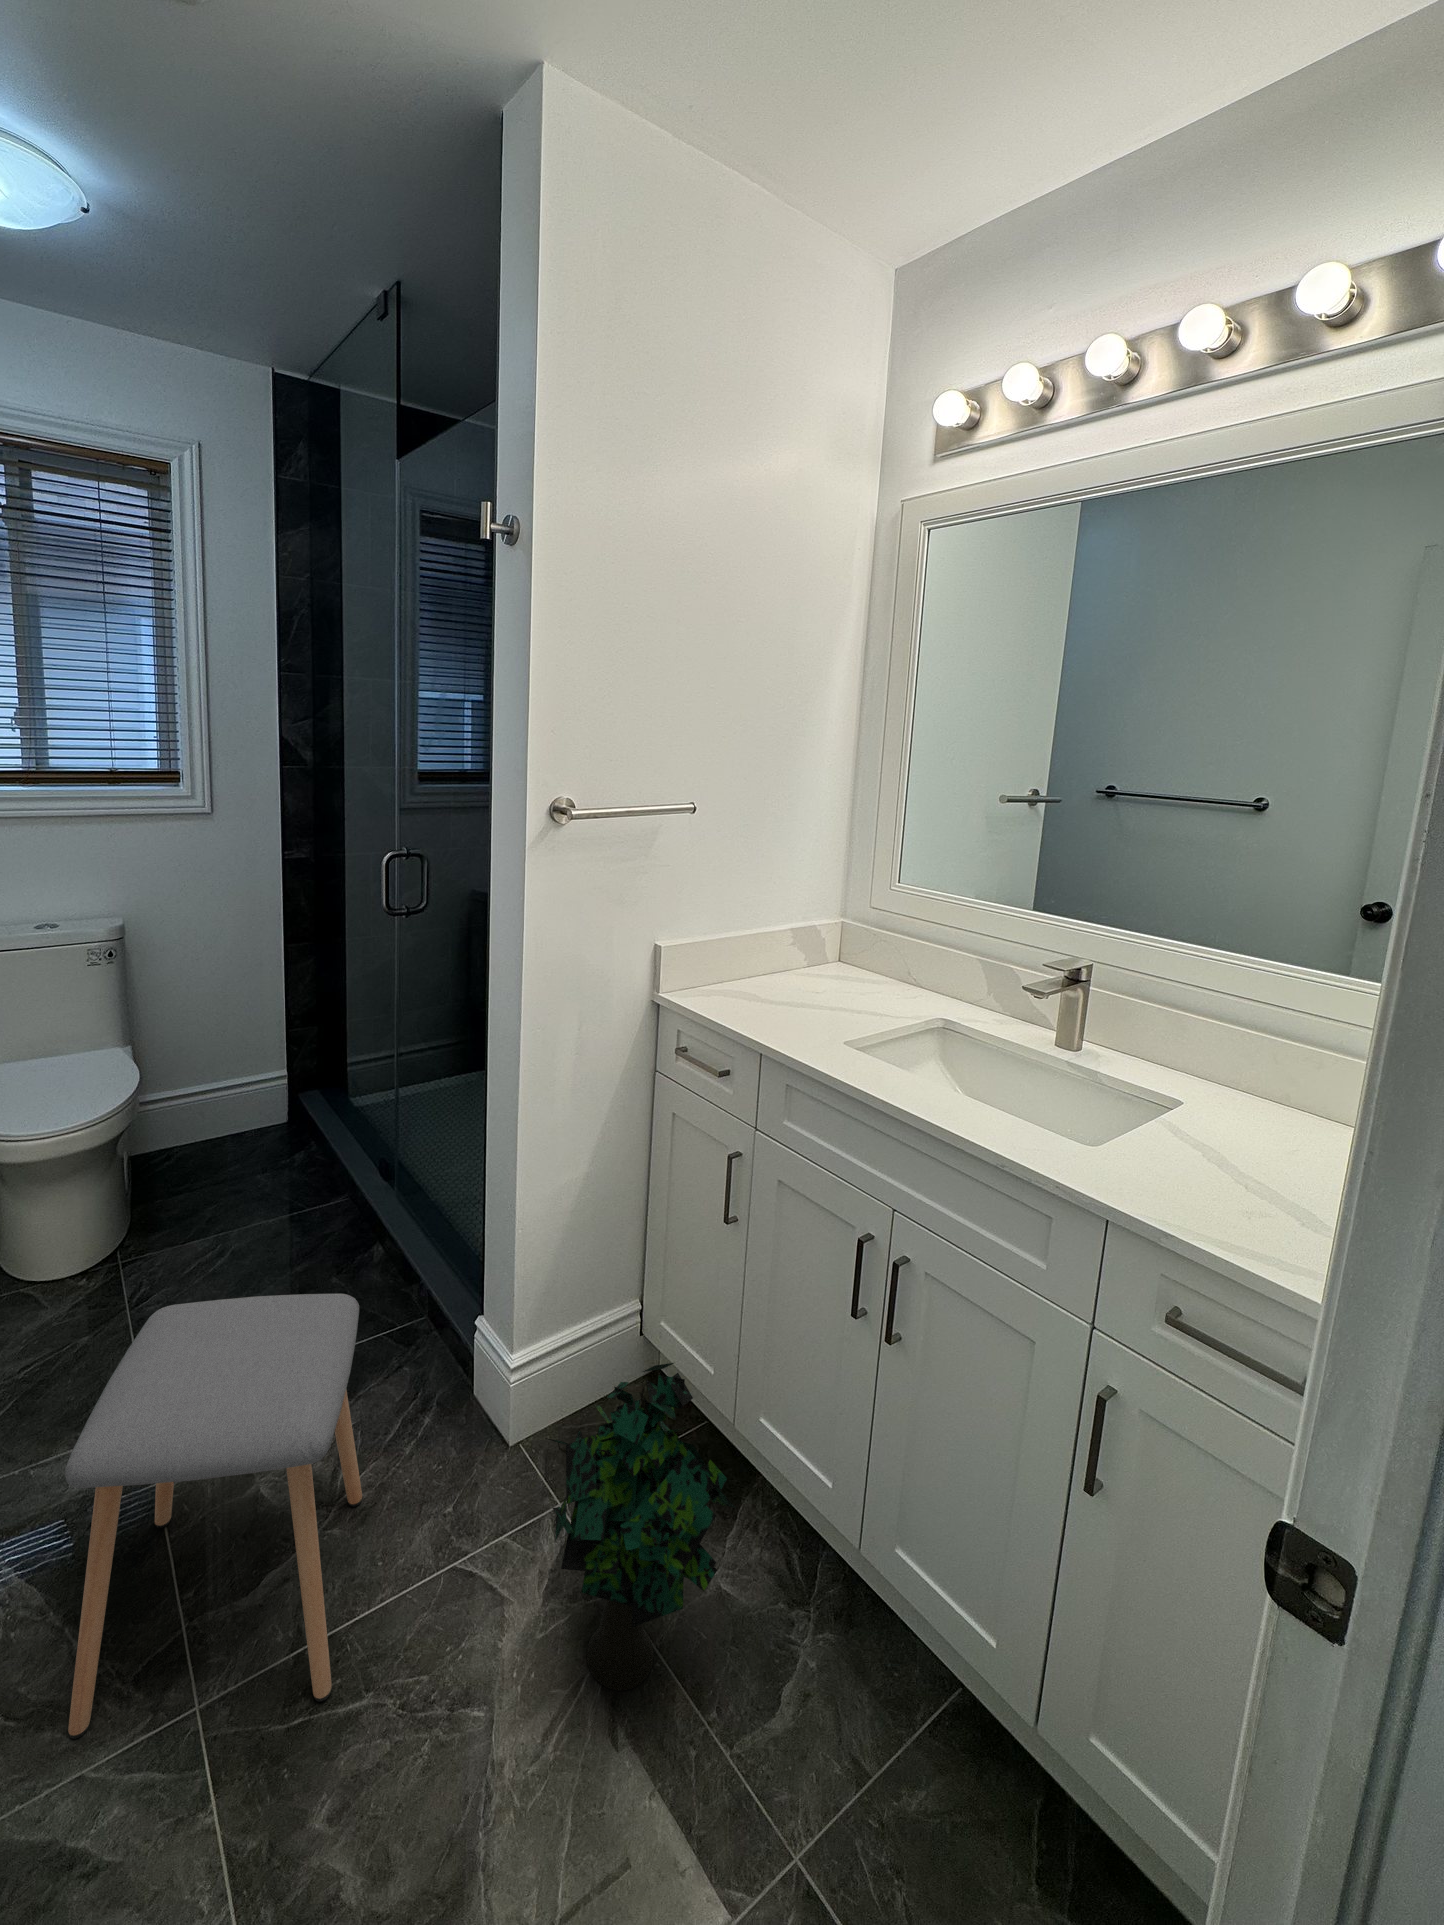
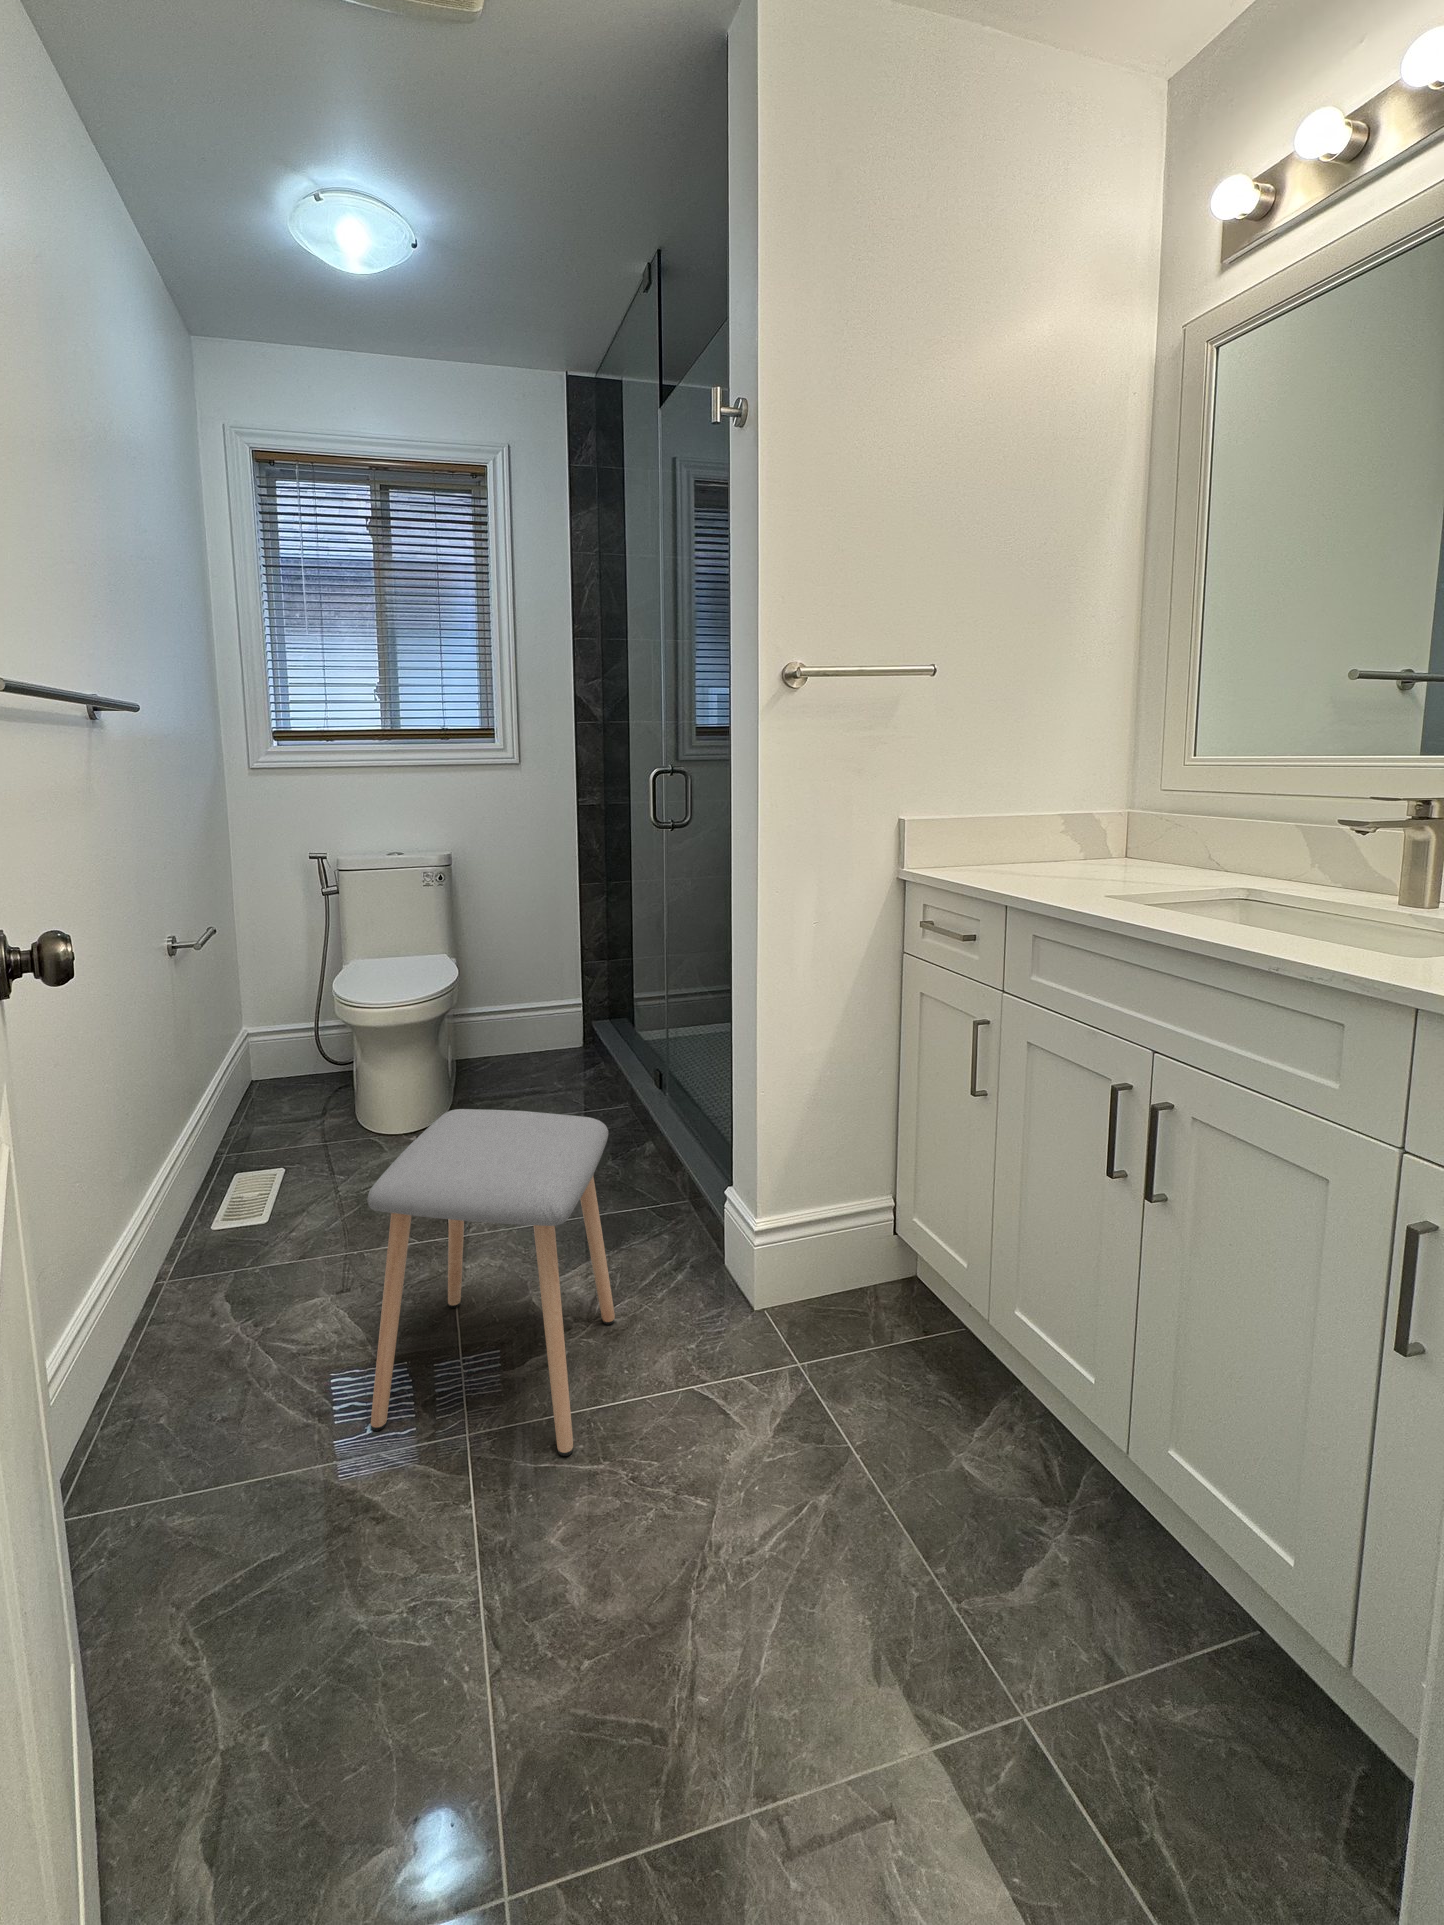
decorative plant: present [548,1363,736,1691] -> none [769,1185,968,1524]

